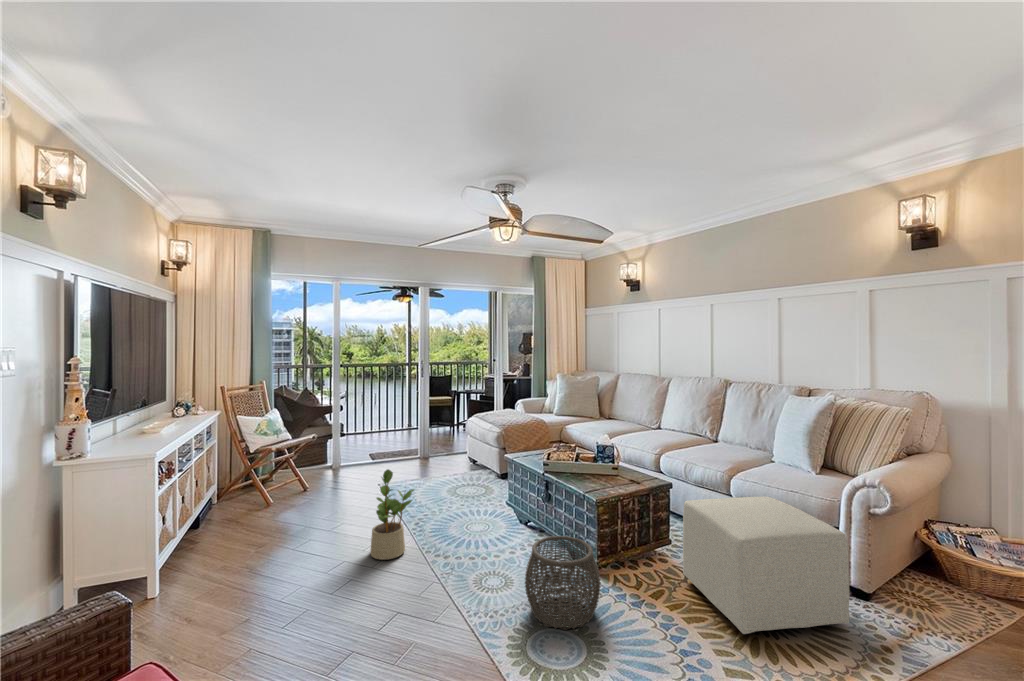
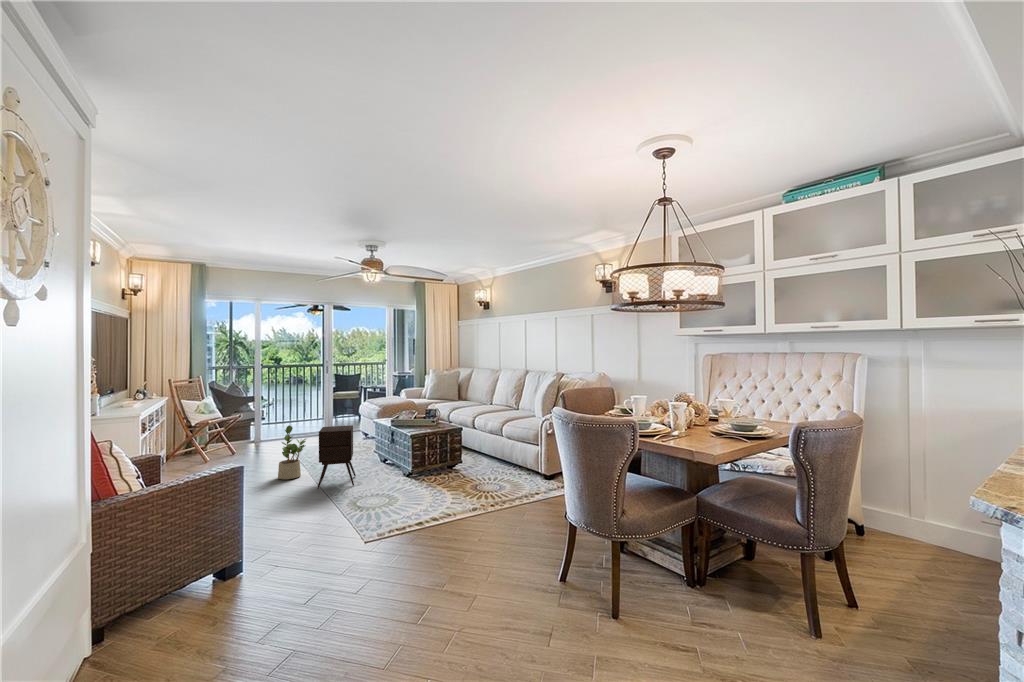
side table: none [439,474,500,592] -> present [317,425,356,489]
ottoman: present [683,497,850,634] -> none [461,431,528,493]
woven basket: present [525,536,601,630] -> none [363,454,405,497]

